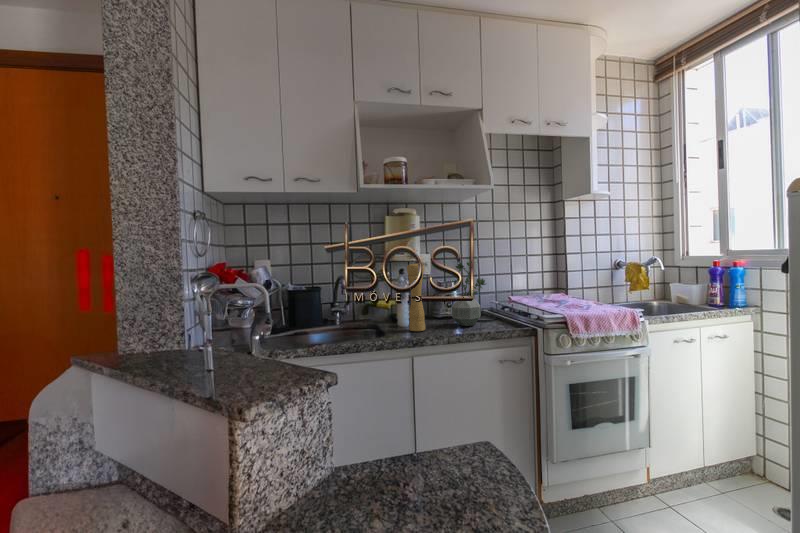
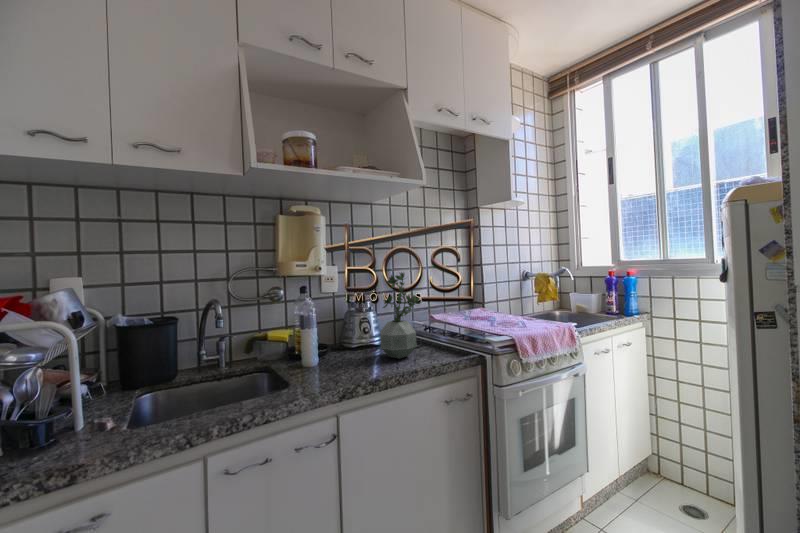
pepper mill: present [407,263,425,331] -> none [322,276,349,373]

